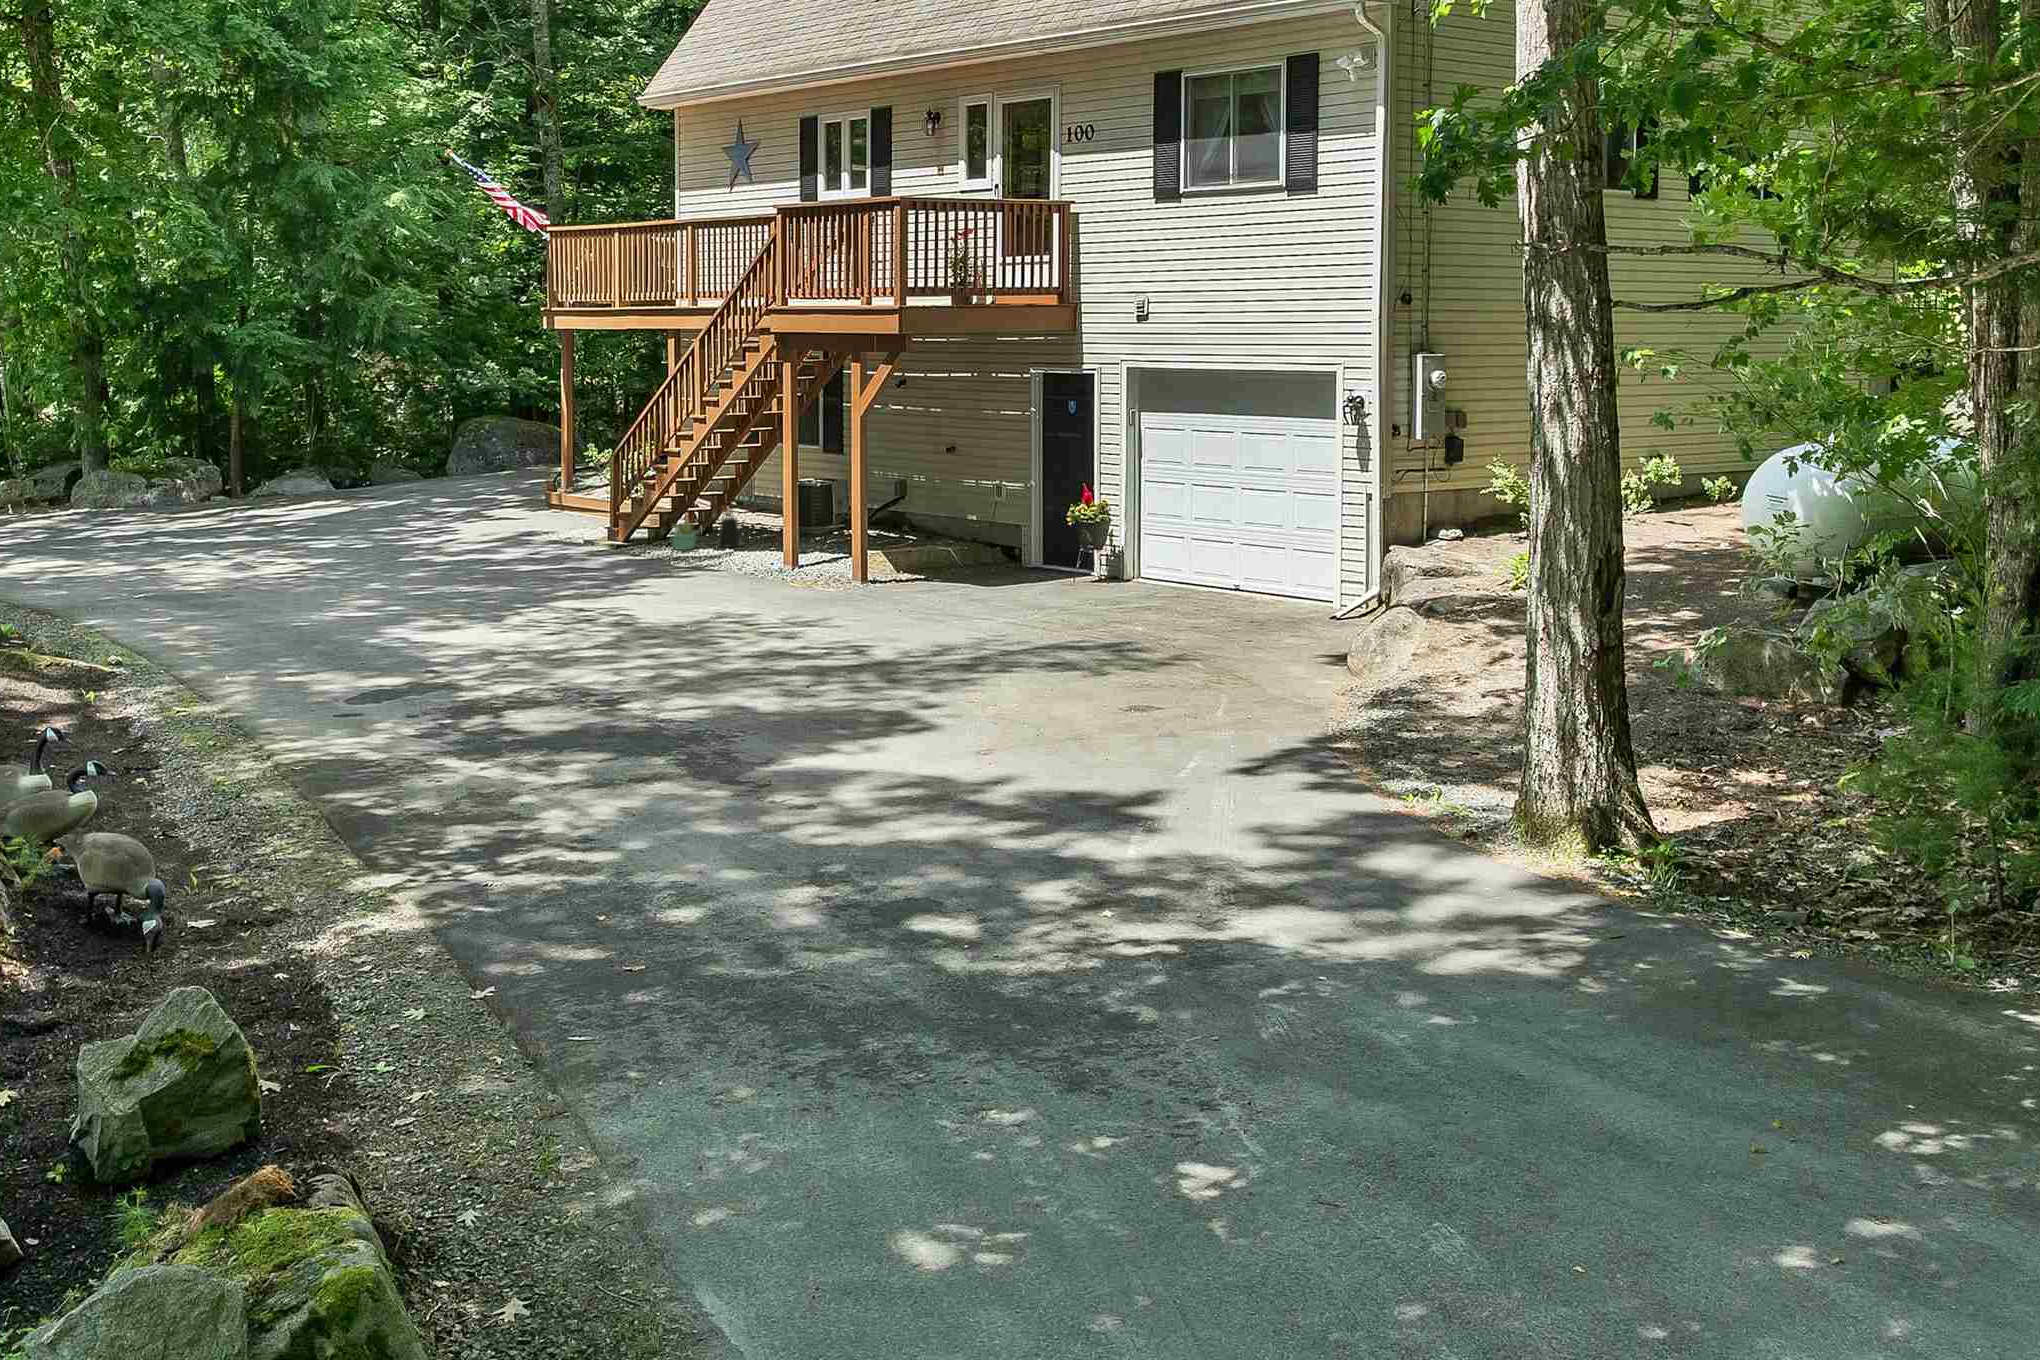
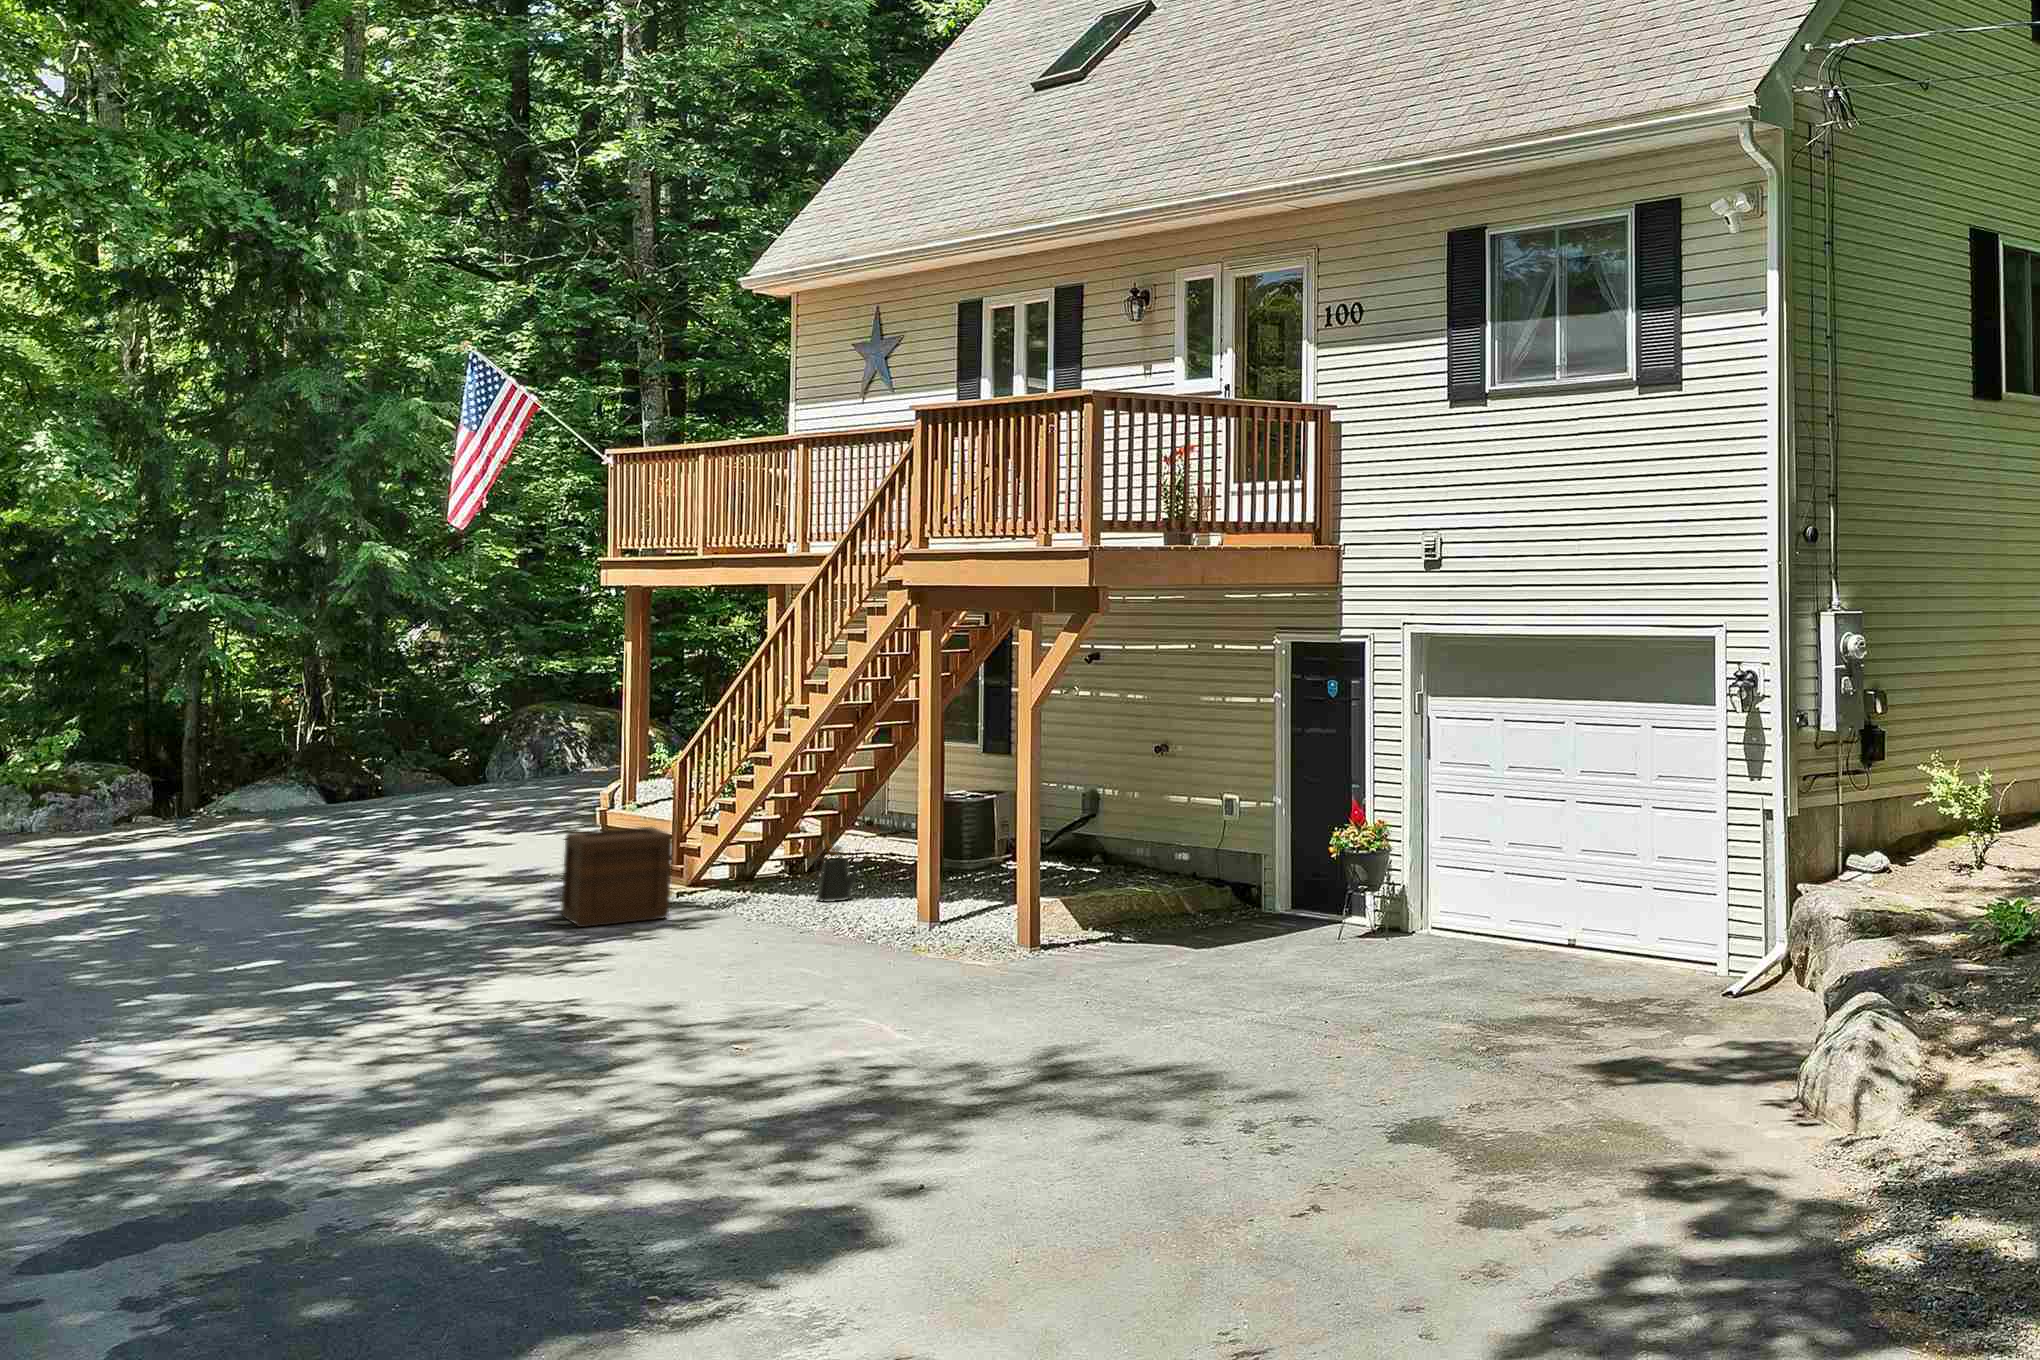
wooden crate: none [558,492,625,554] -> present [561,827,672,927]
decorative plant: present [672,521,699,550] -> none [742,865,790,910]

